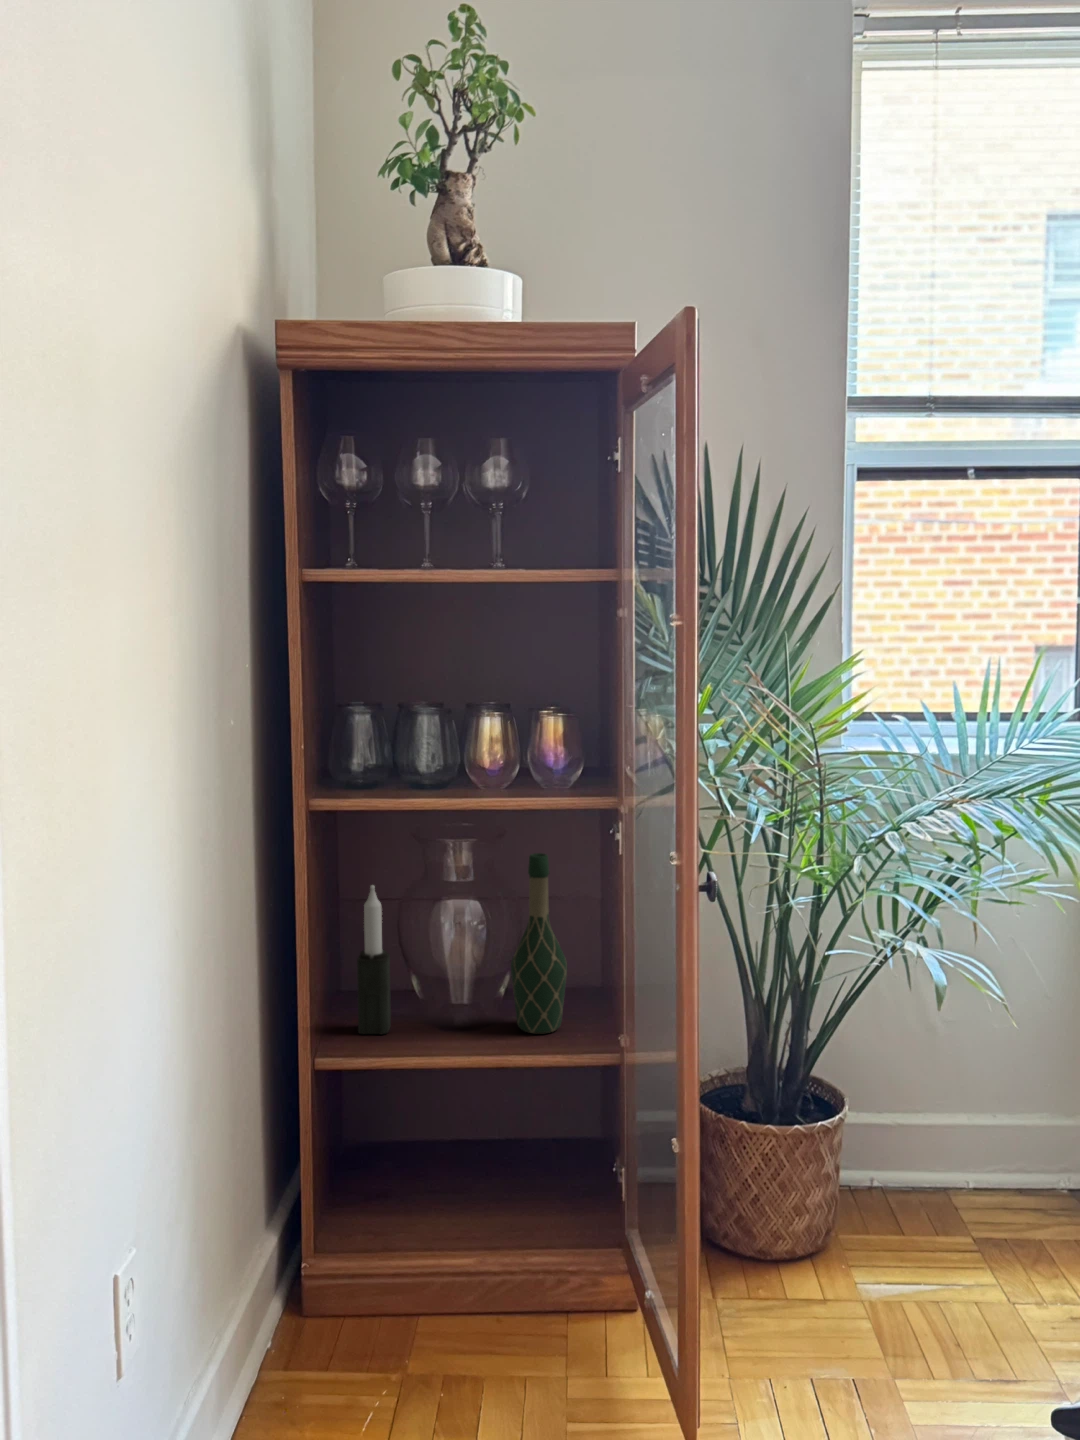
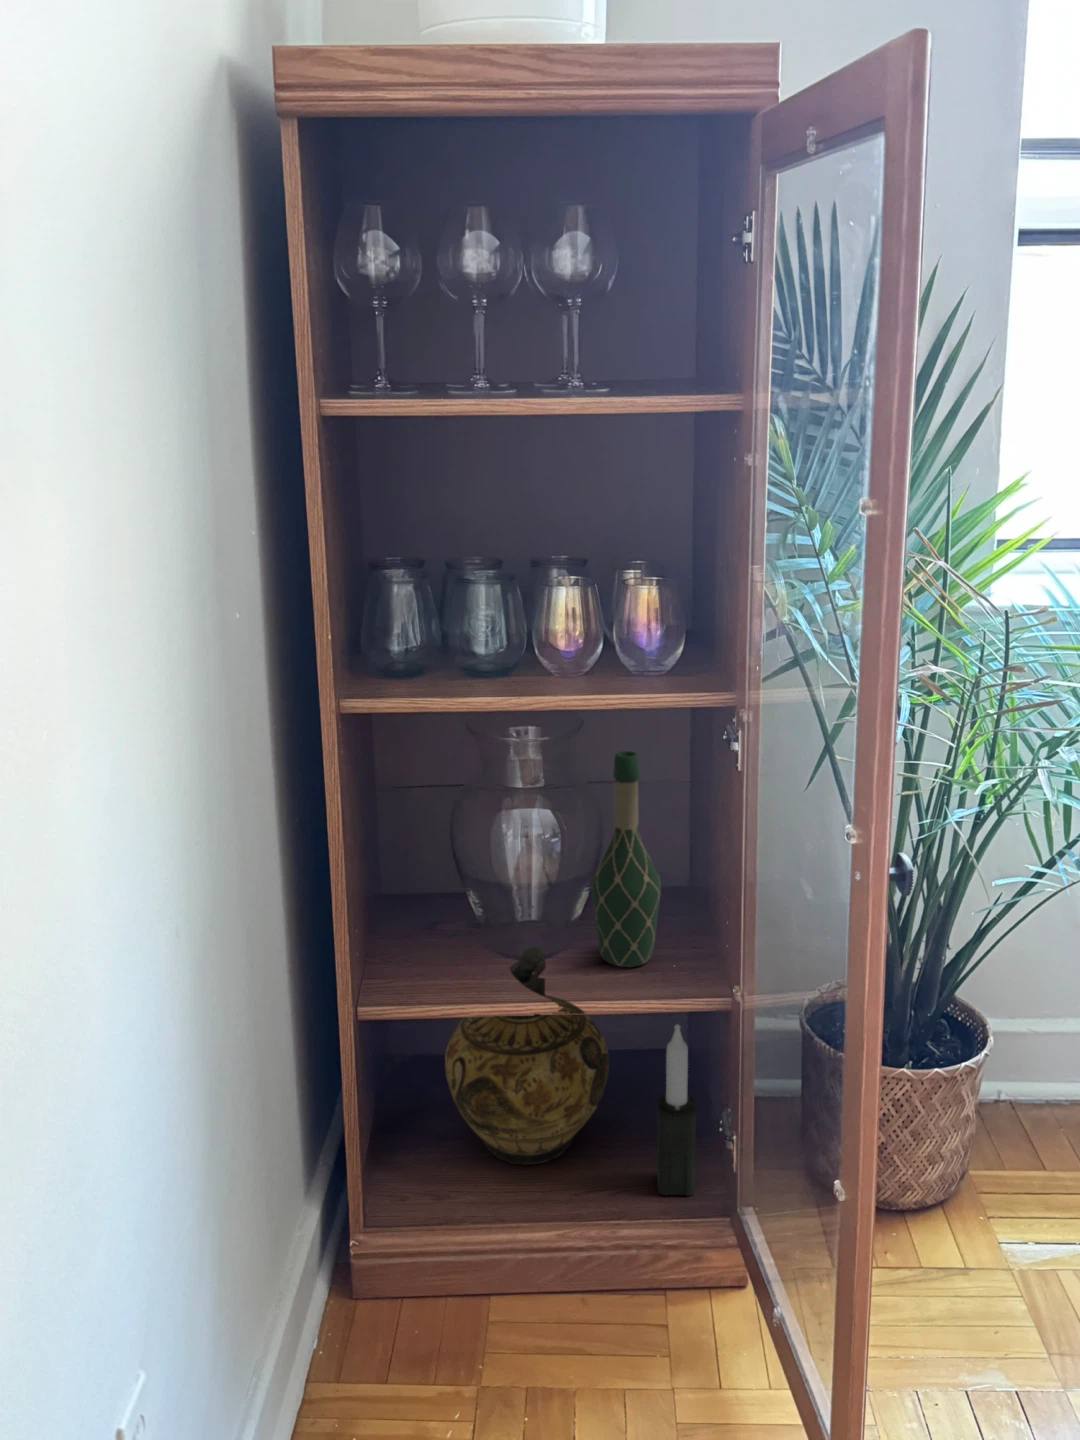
candle: present [357,885,391,1034] -> present [657,1024,696,1196]
ceramic jug: none [388,1025,526,1210] -> present [445,946,609,1164]

